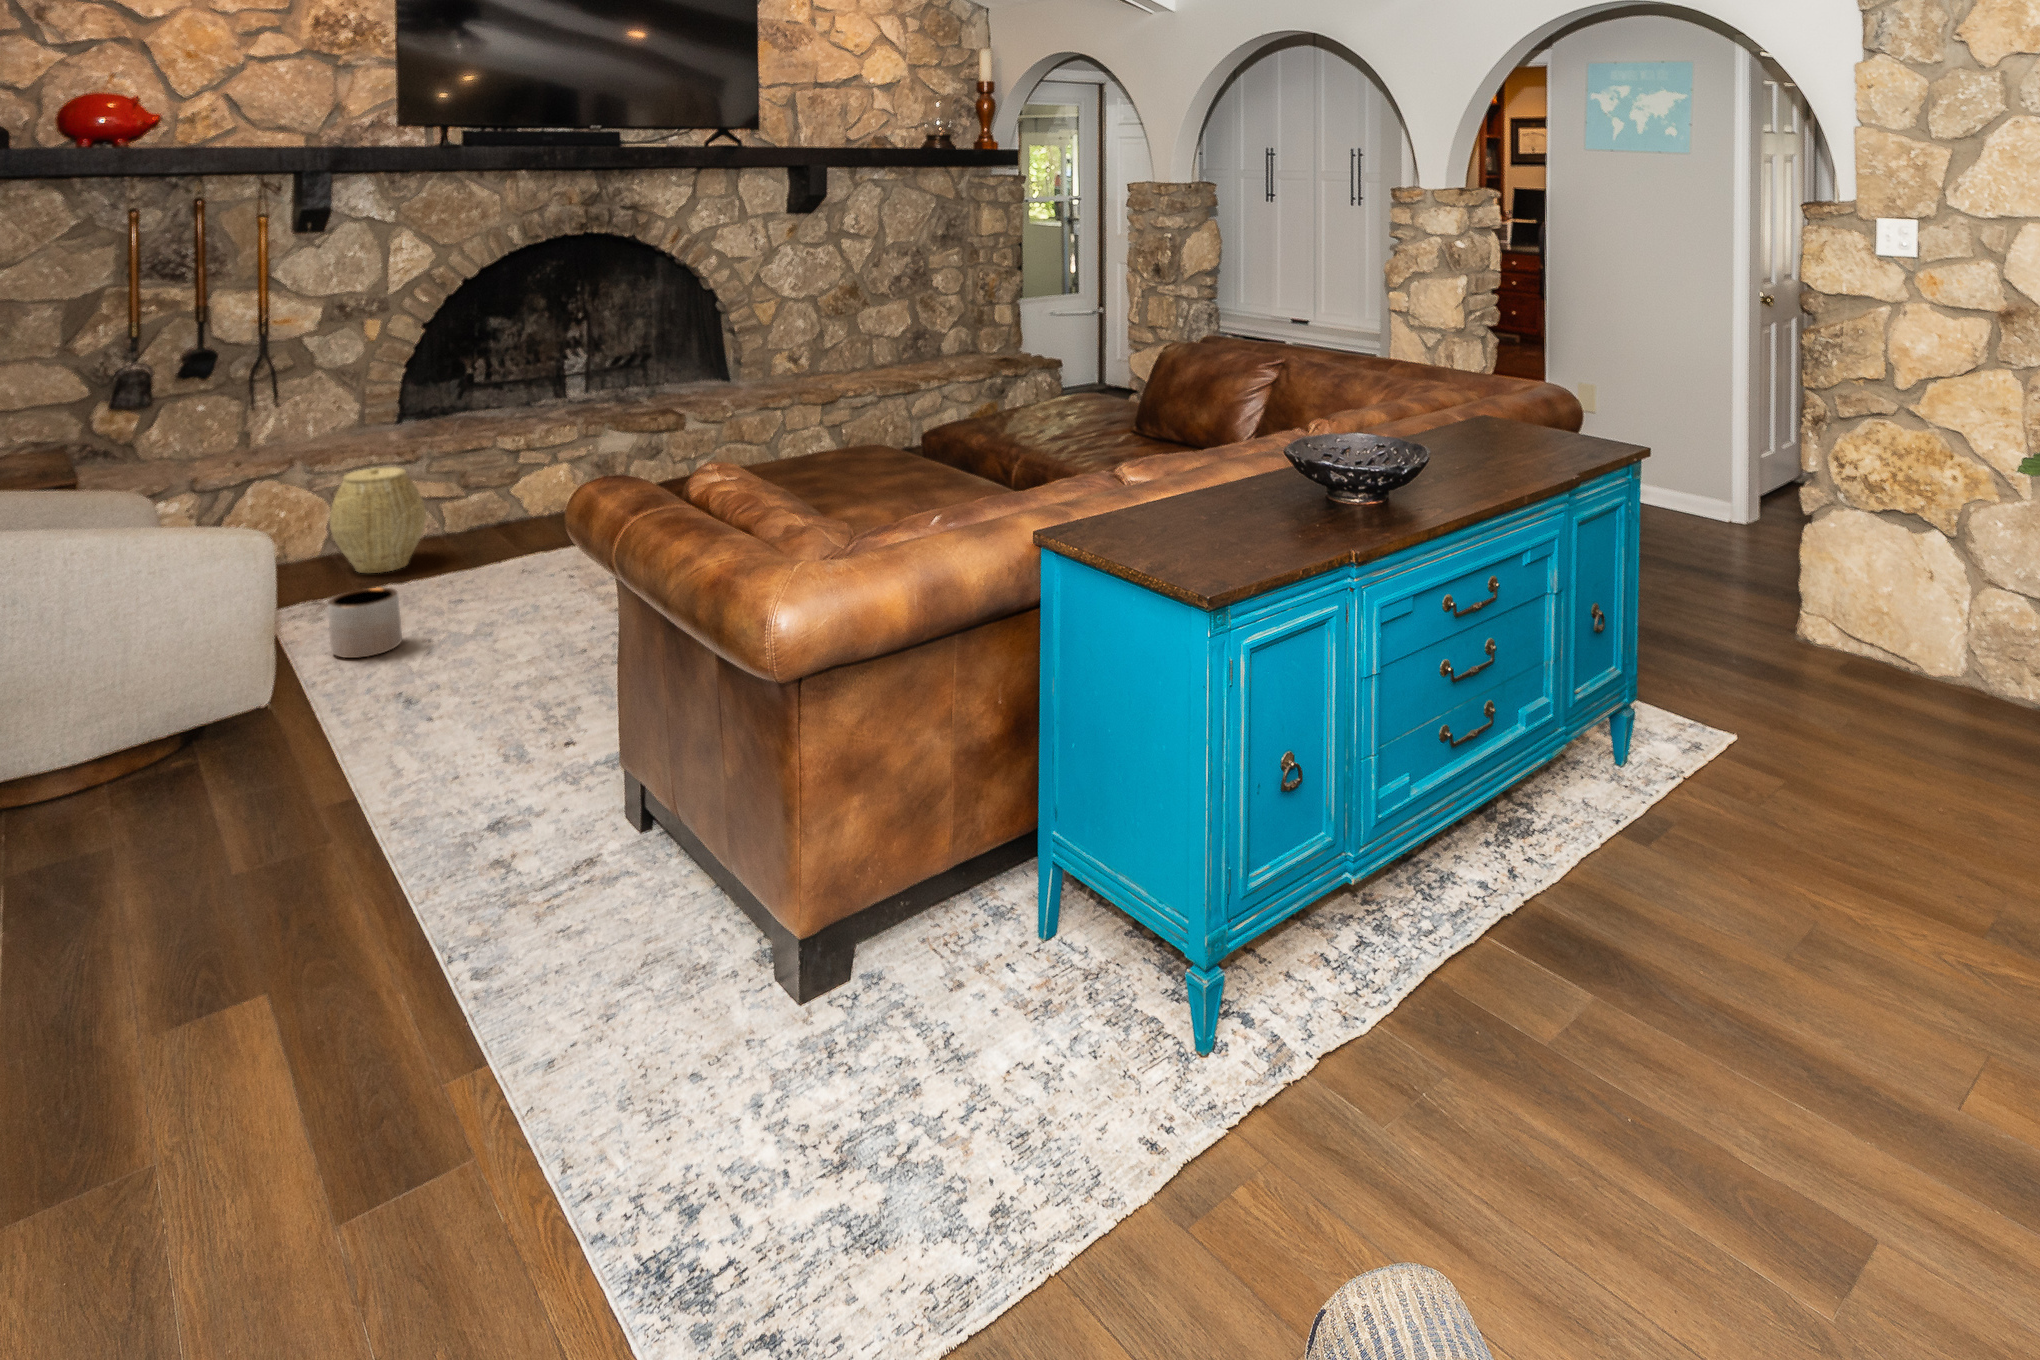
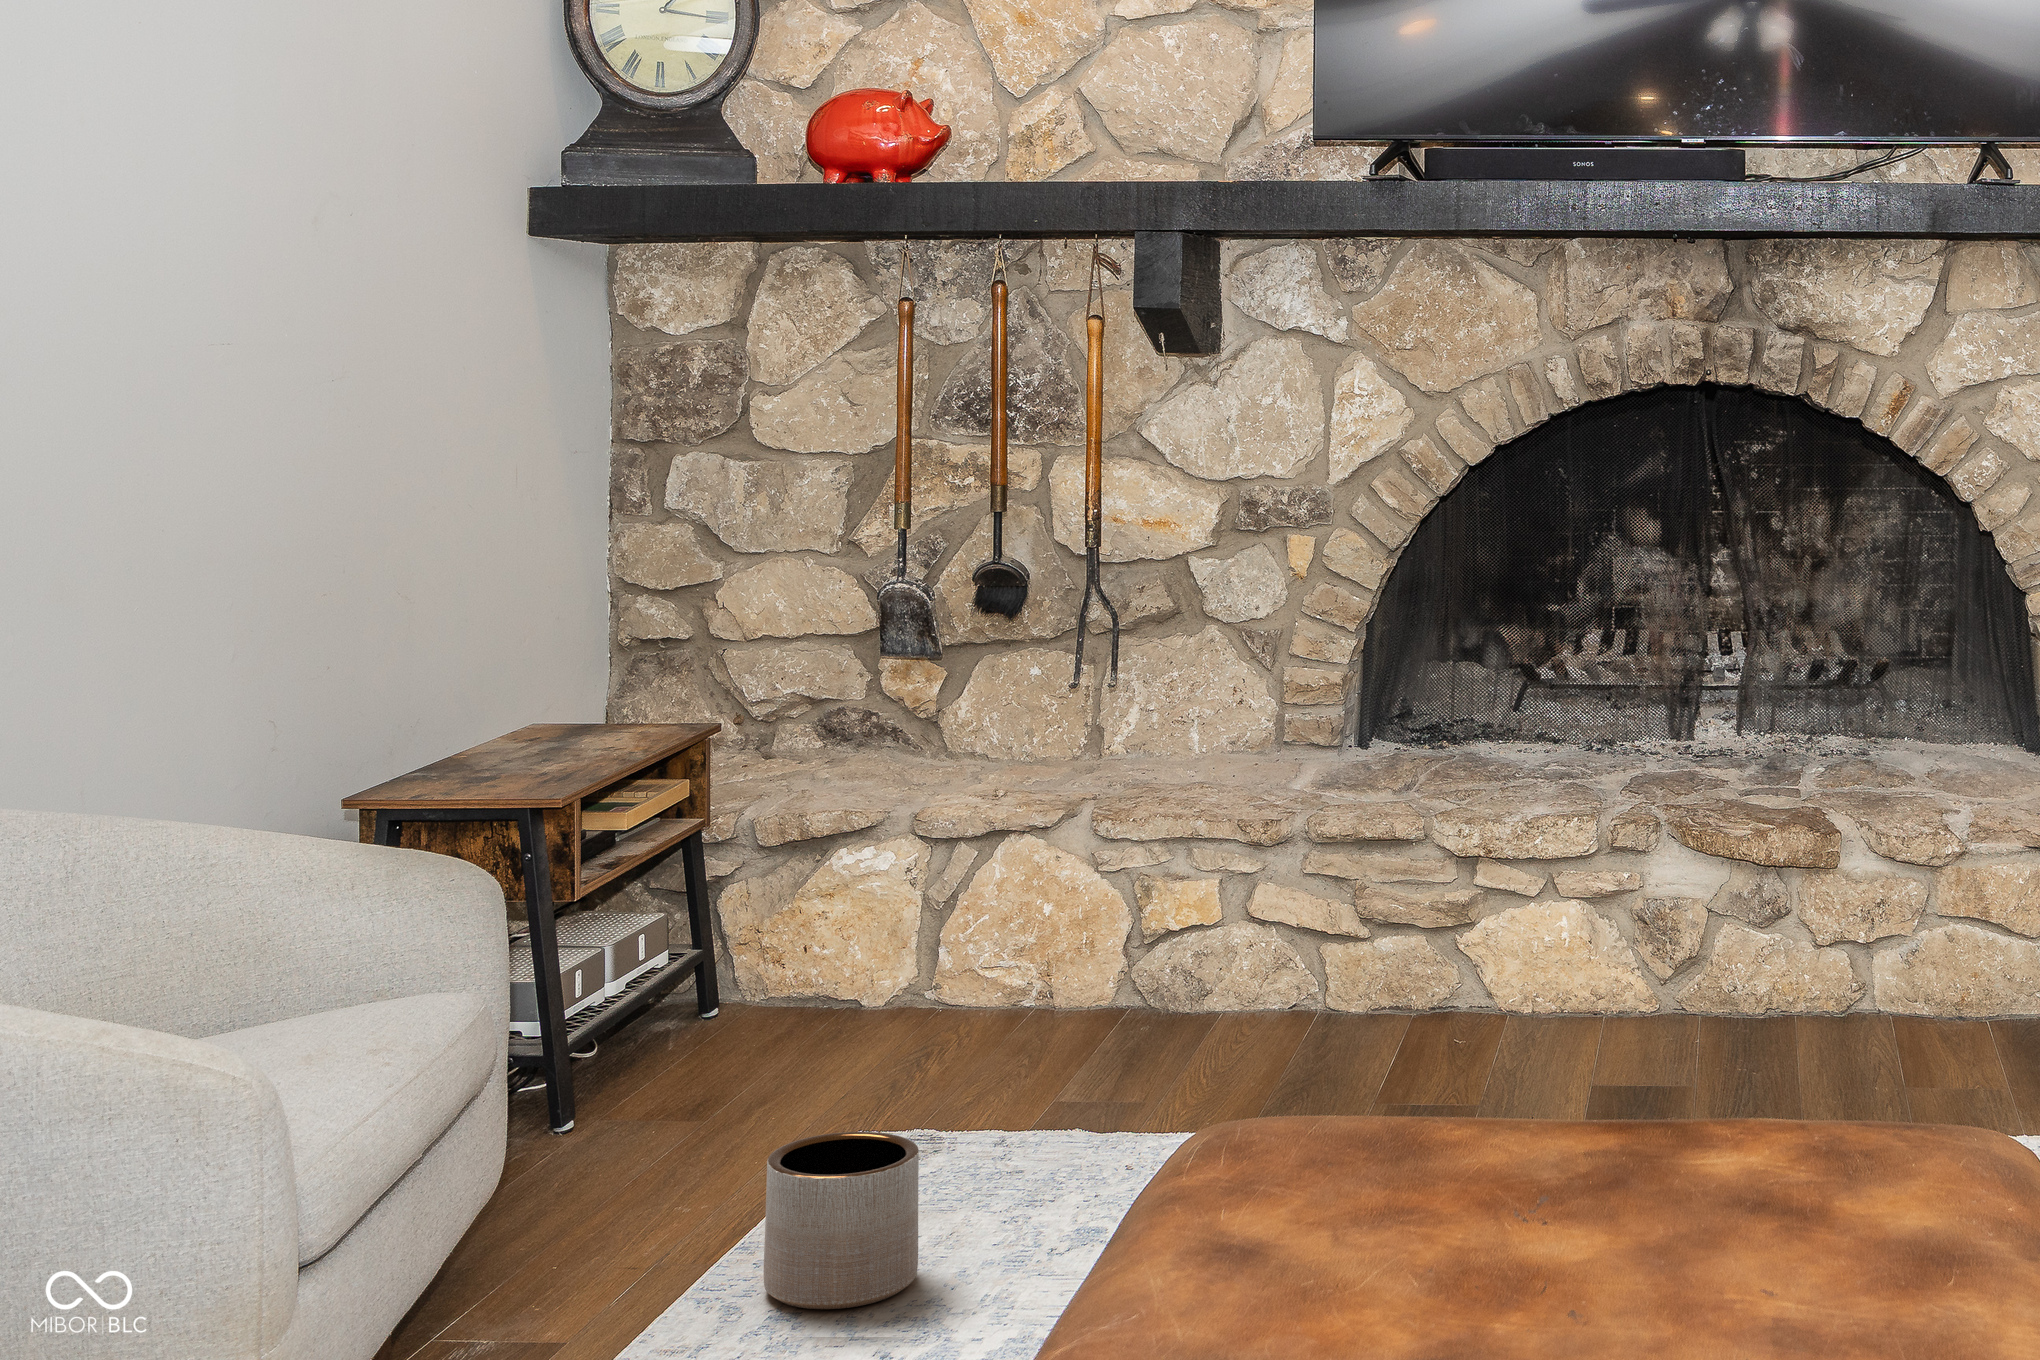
woven basket: present [330,467,426,573] -> none [1021,853,1207,1095]

